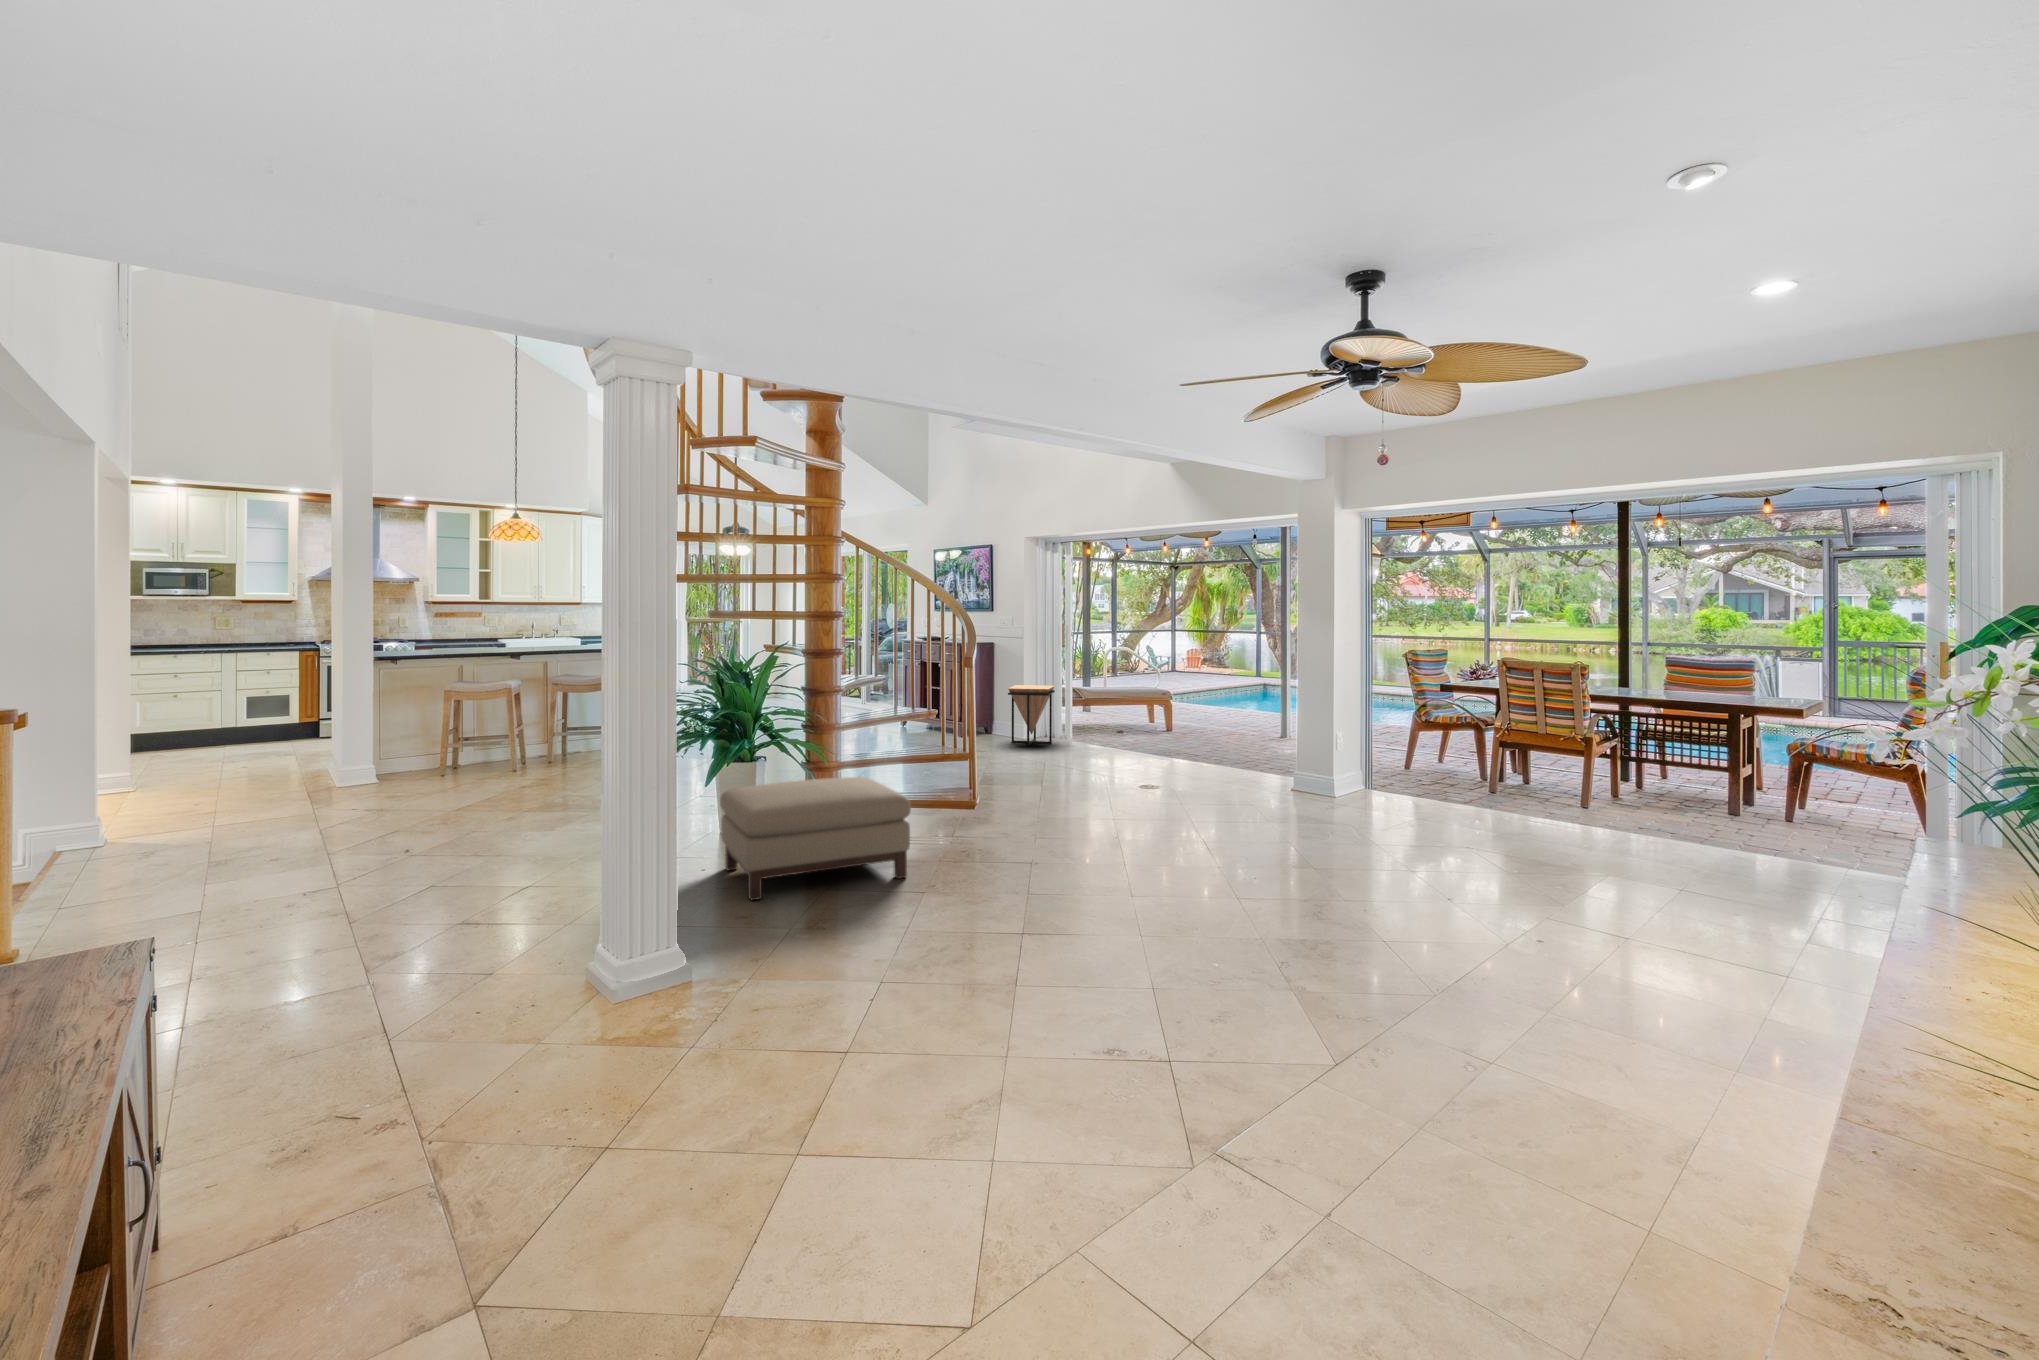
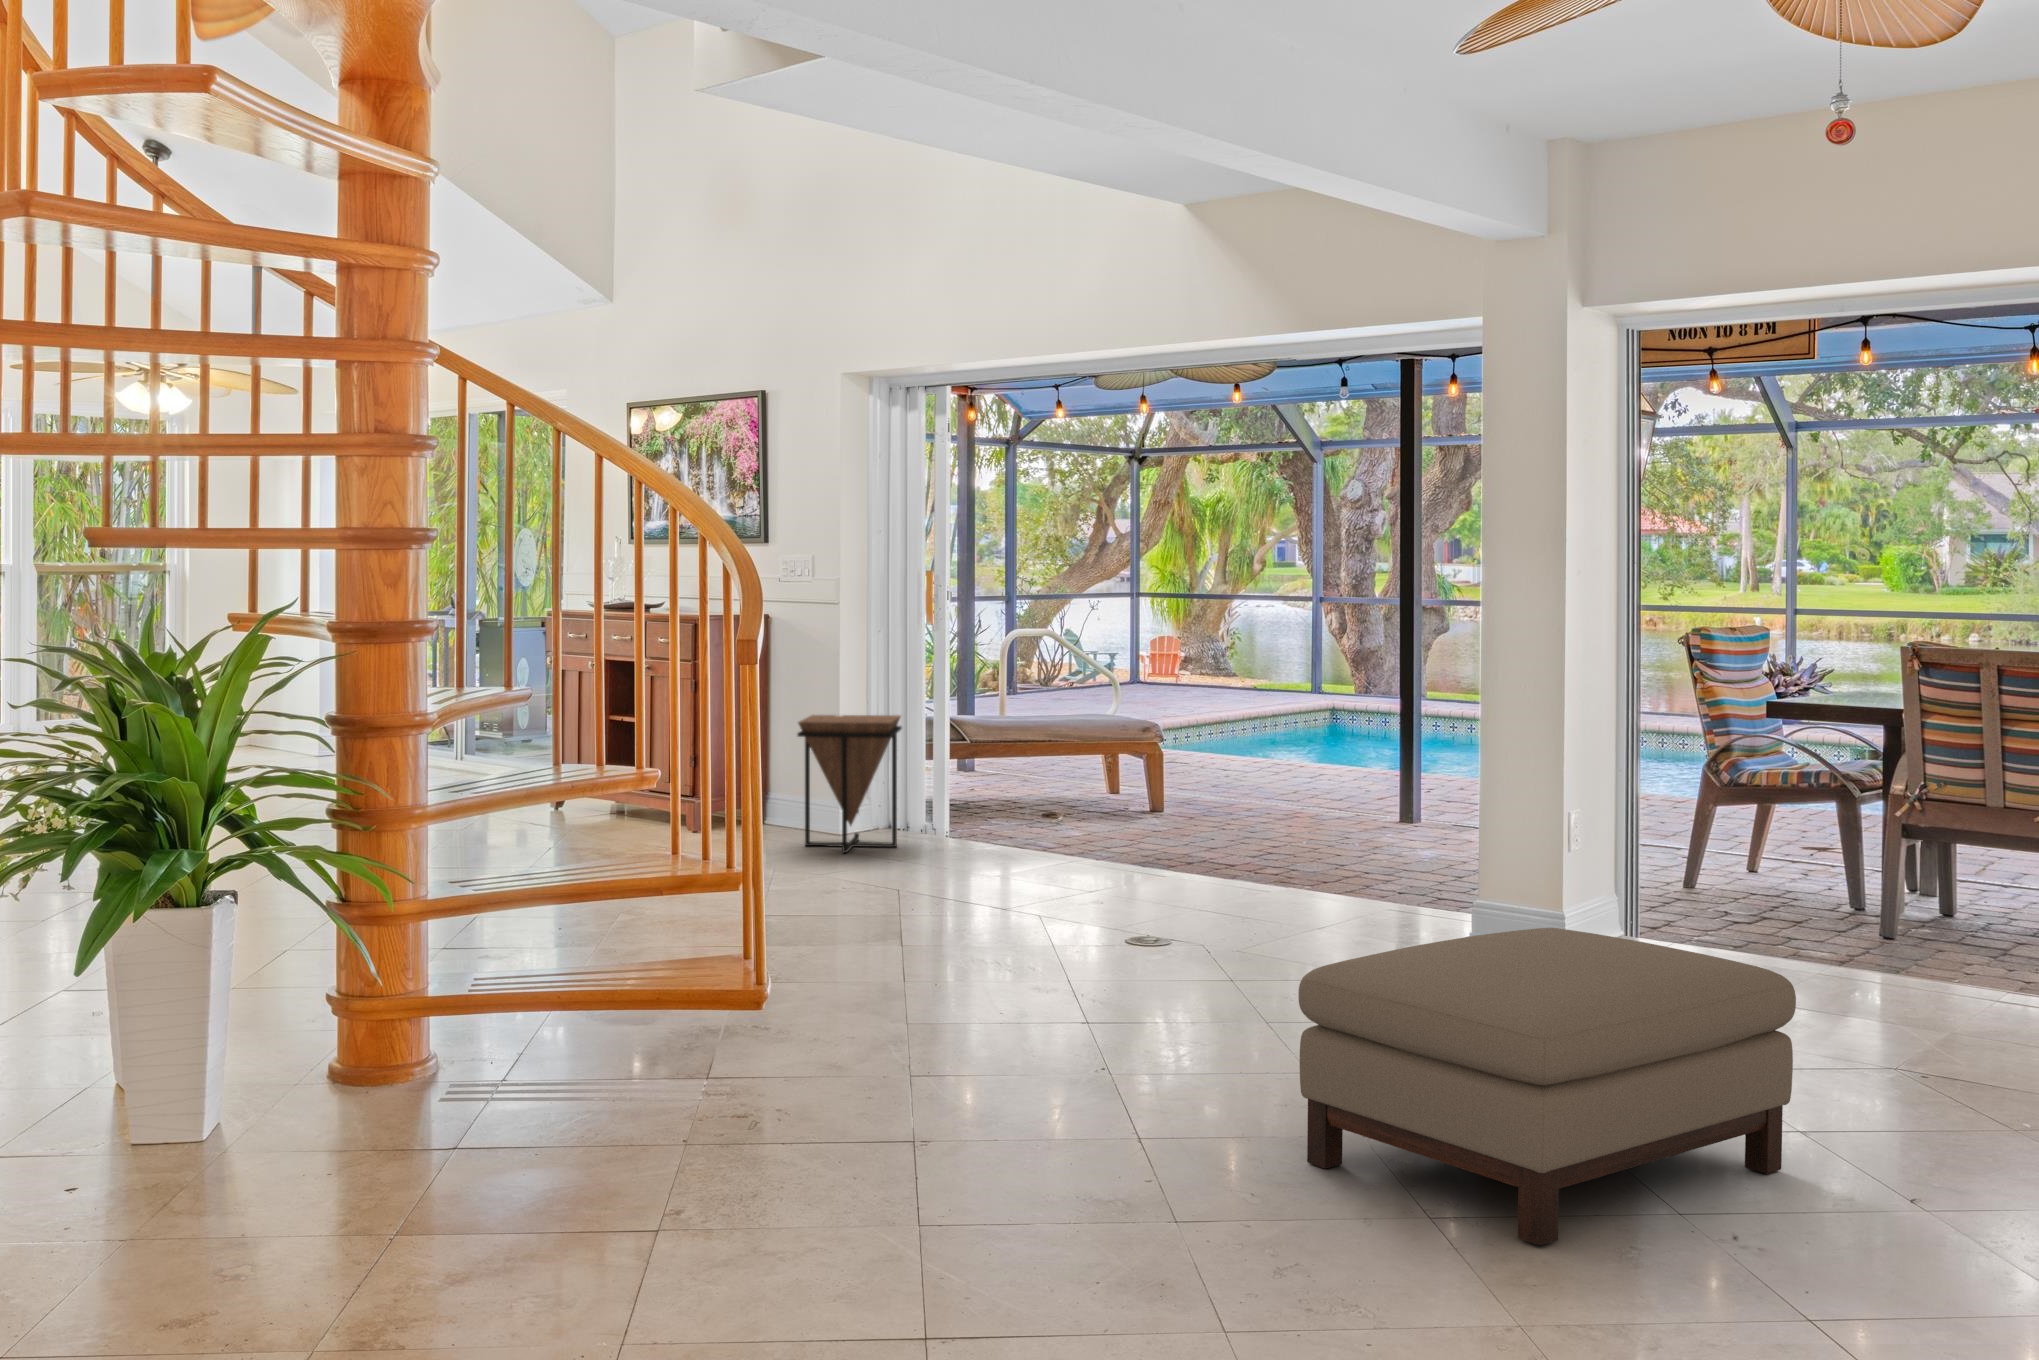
ottoman: present [720,777,911,900] -> present [1299,928,1796,1245]

